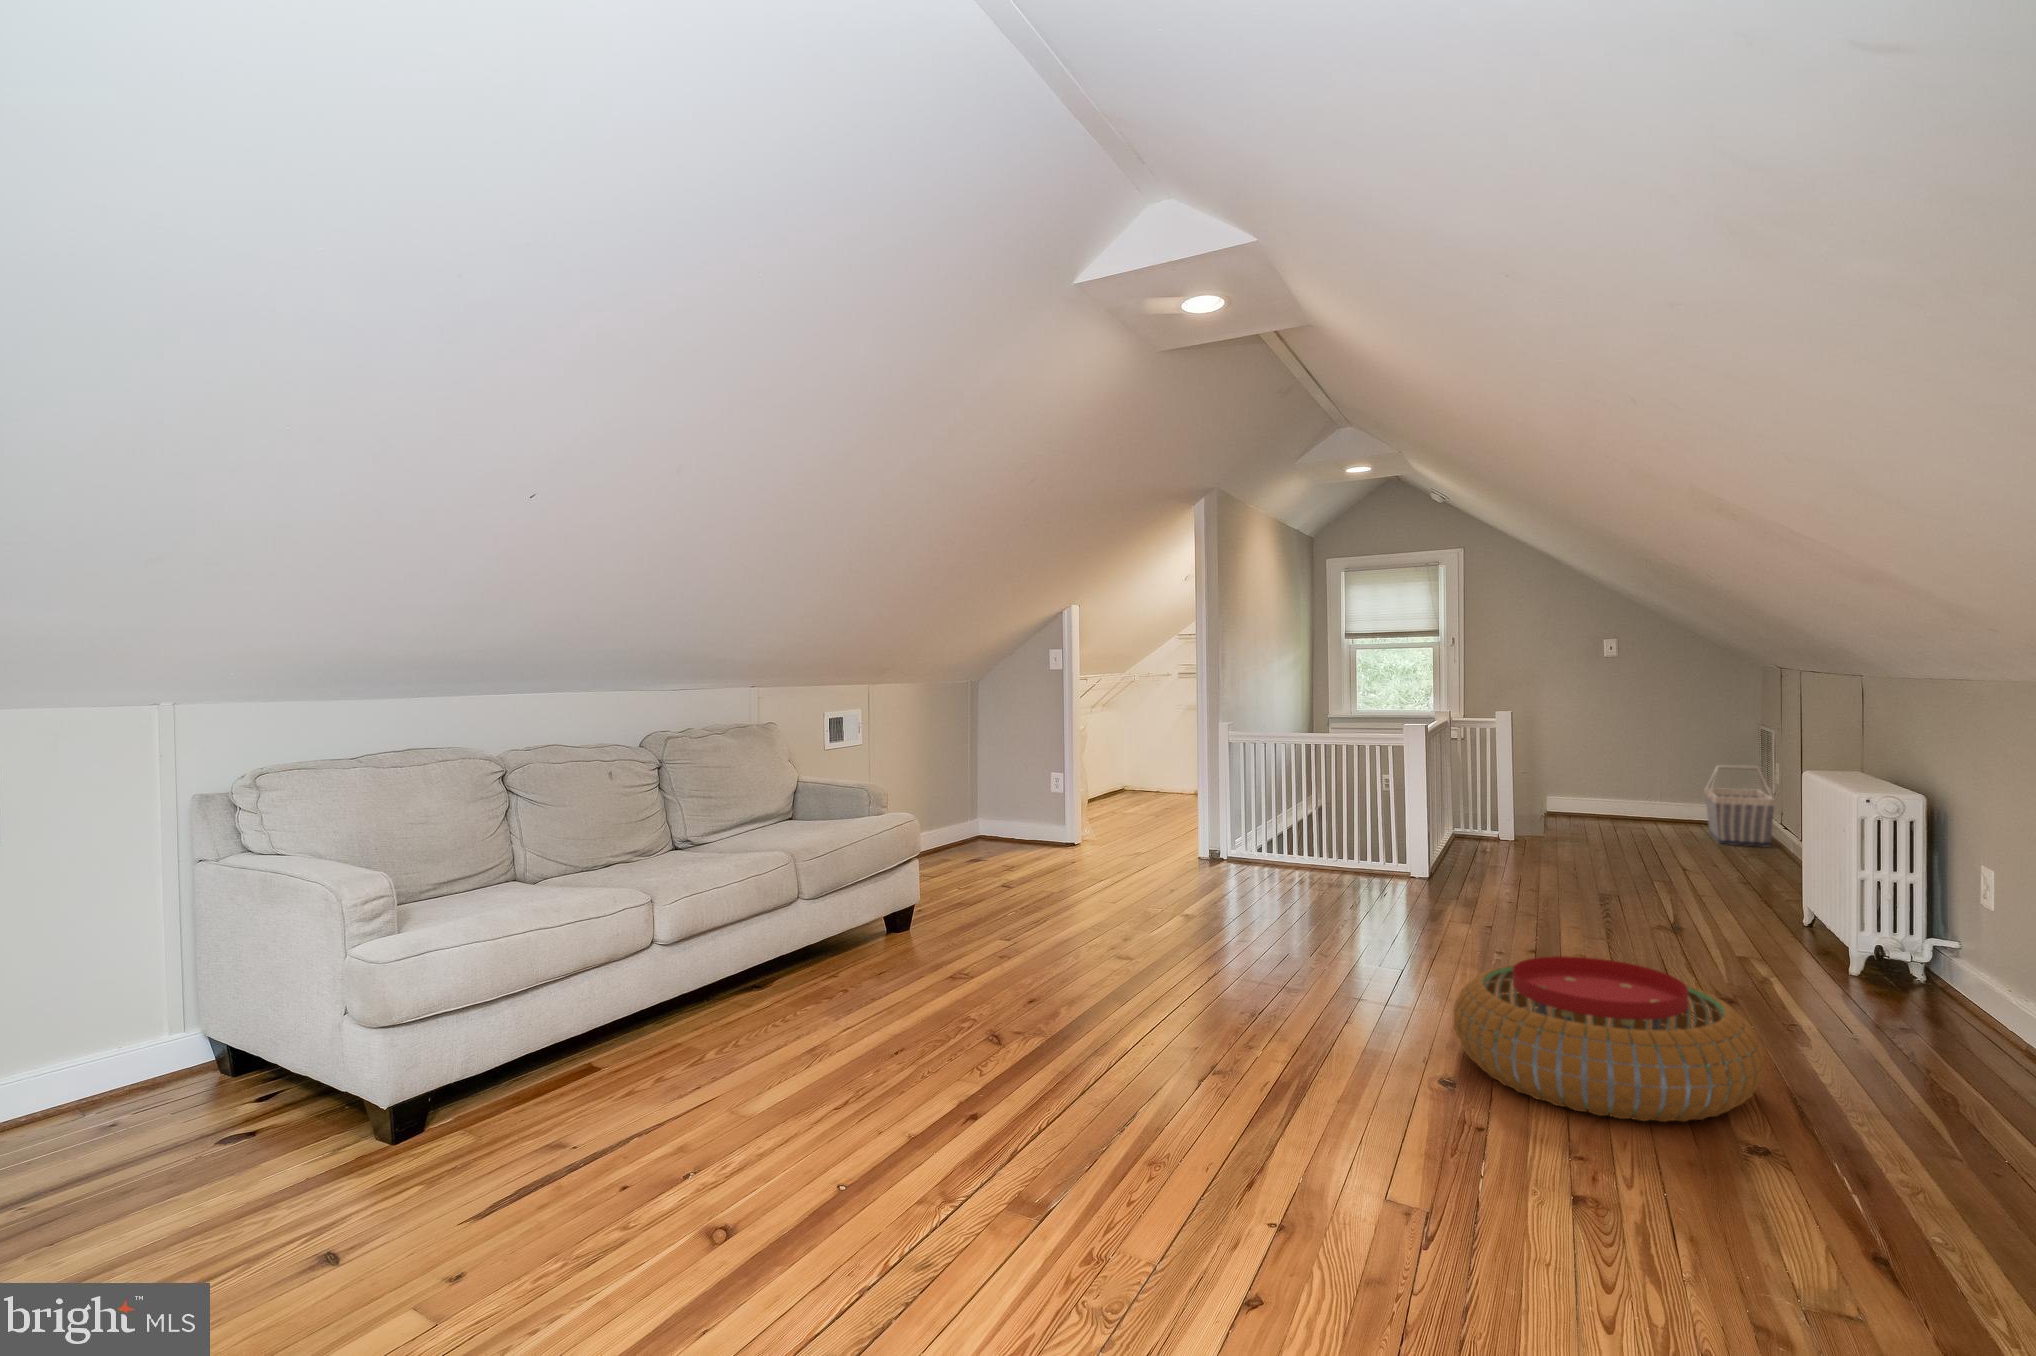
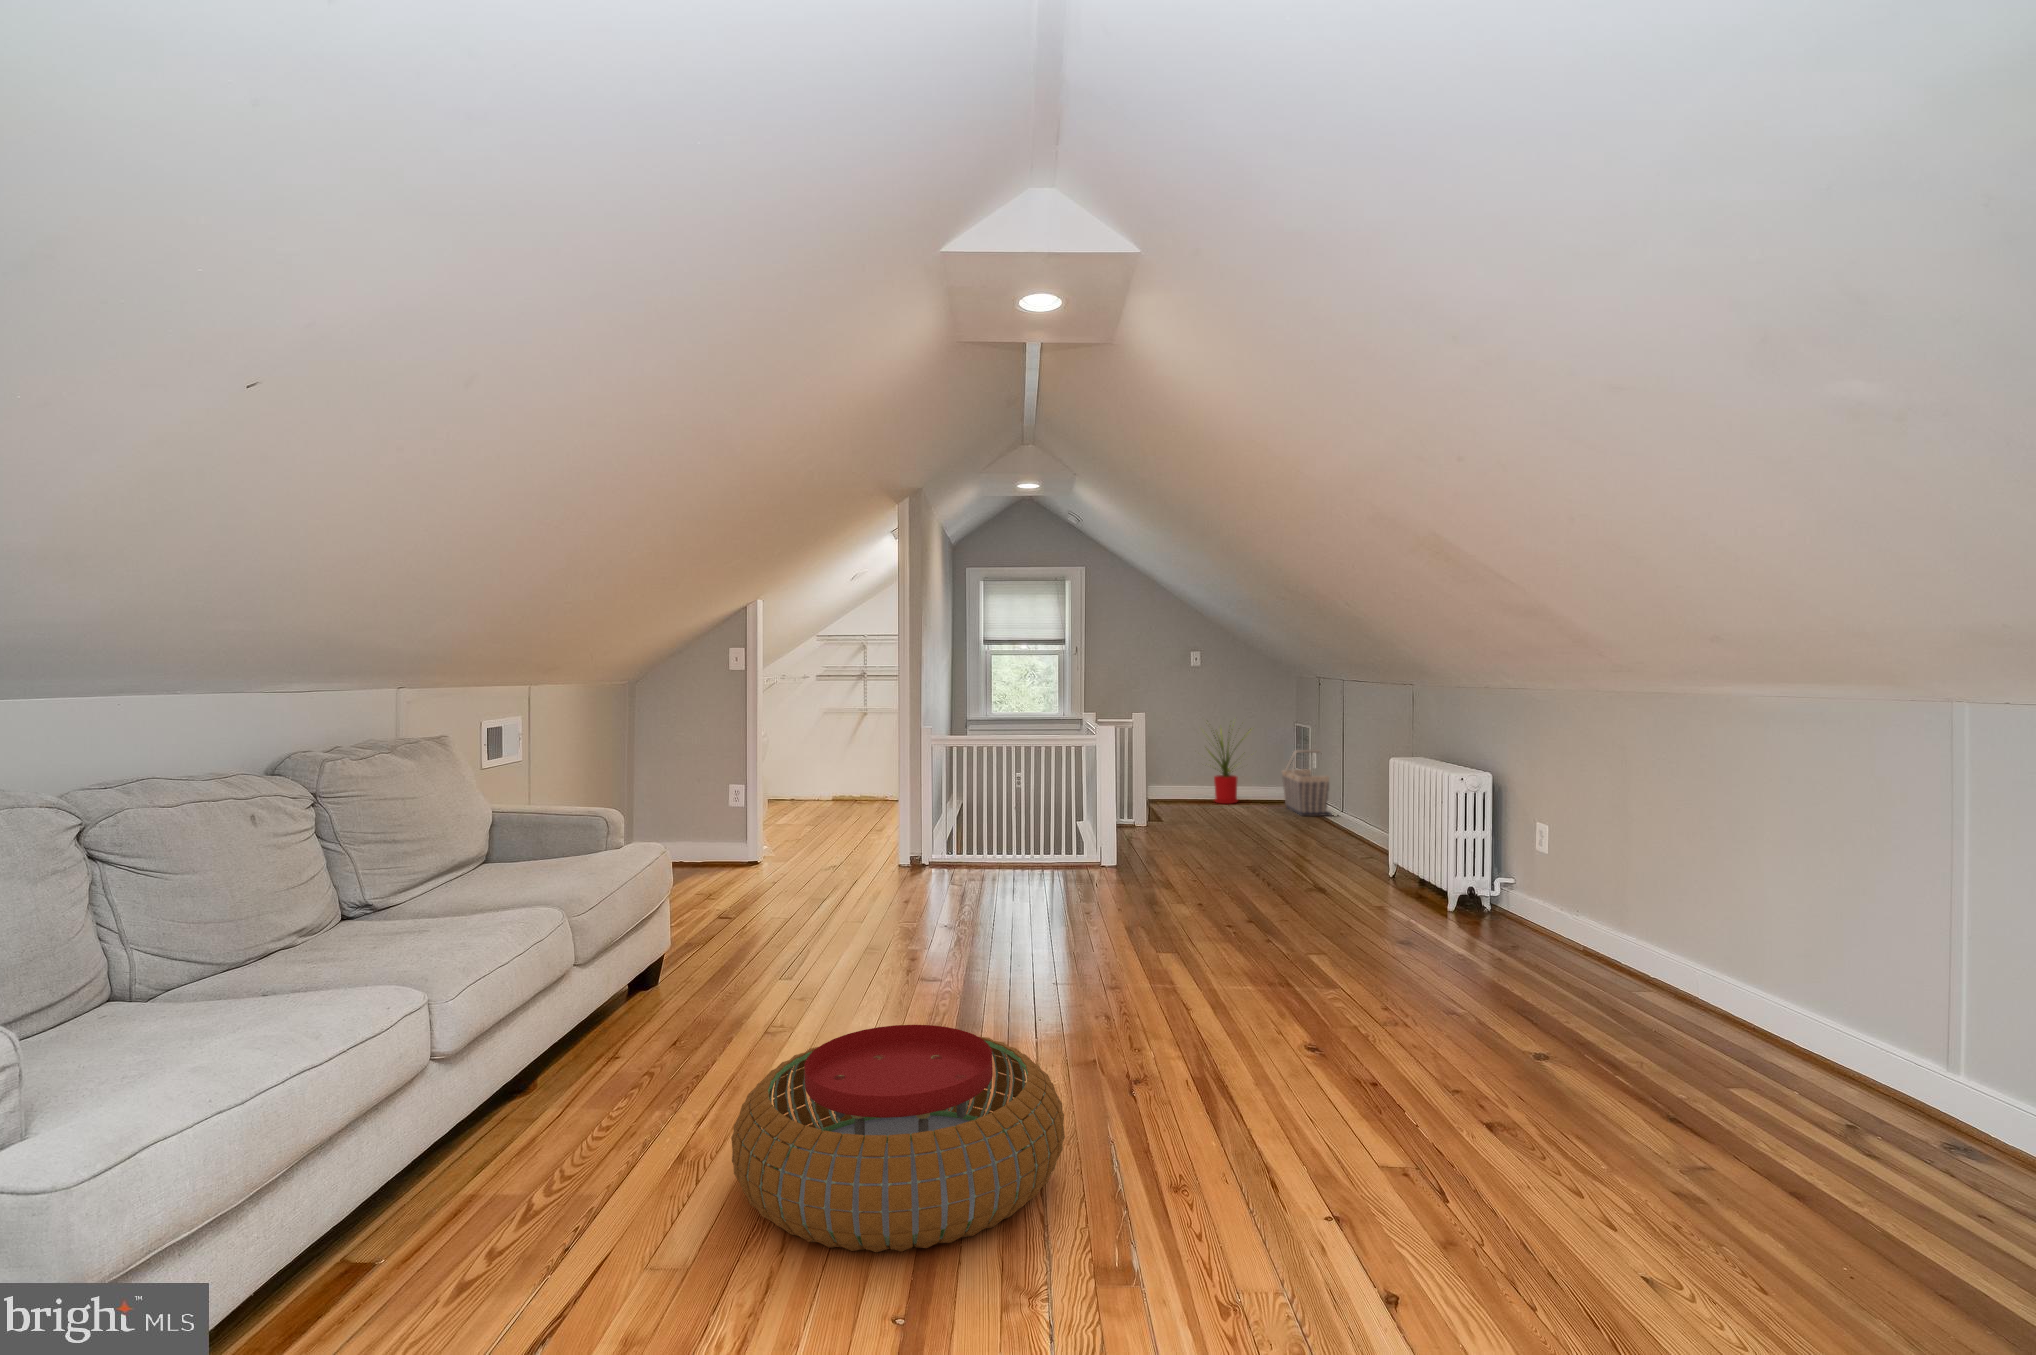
house plant: none [1590,723,1678,824] -> present [1208,732,1248,804]
pouf: present [1454,956,1764,1122] -> present [731,1025,1065,1252]

